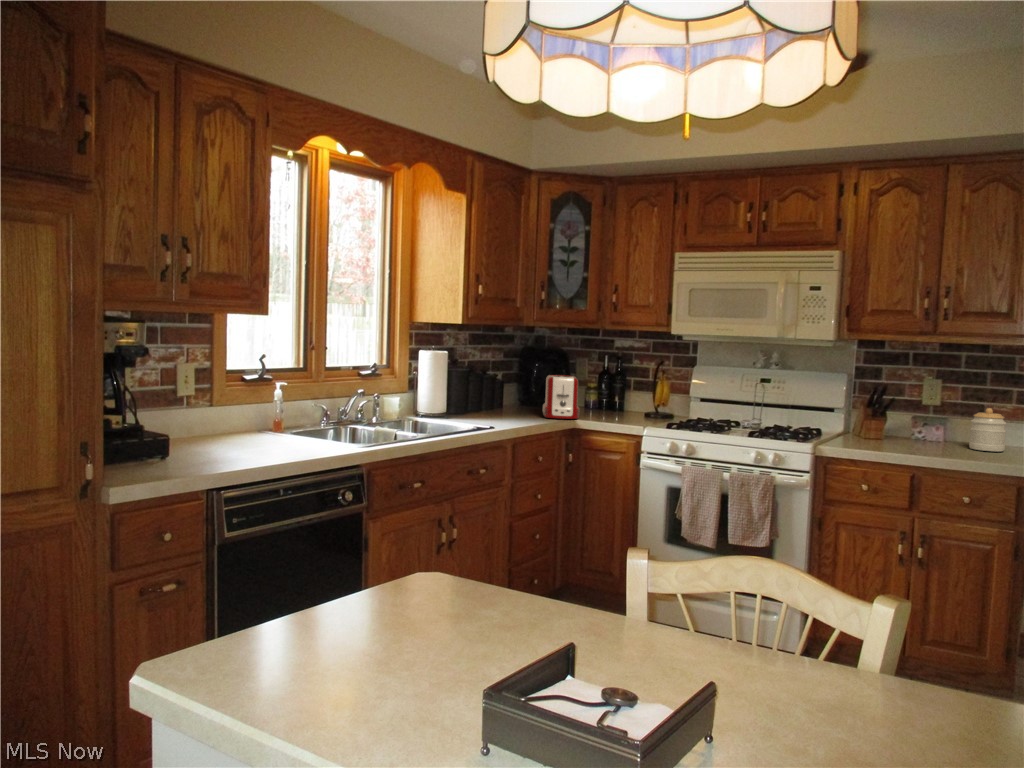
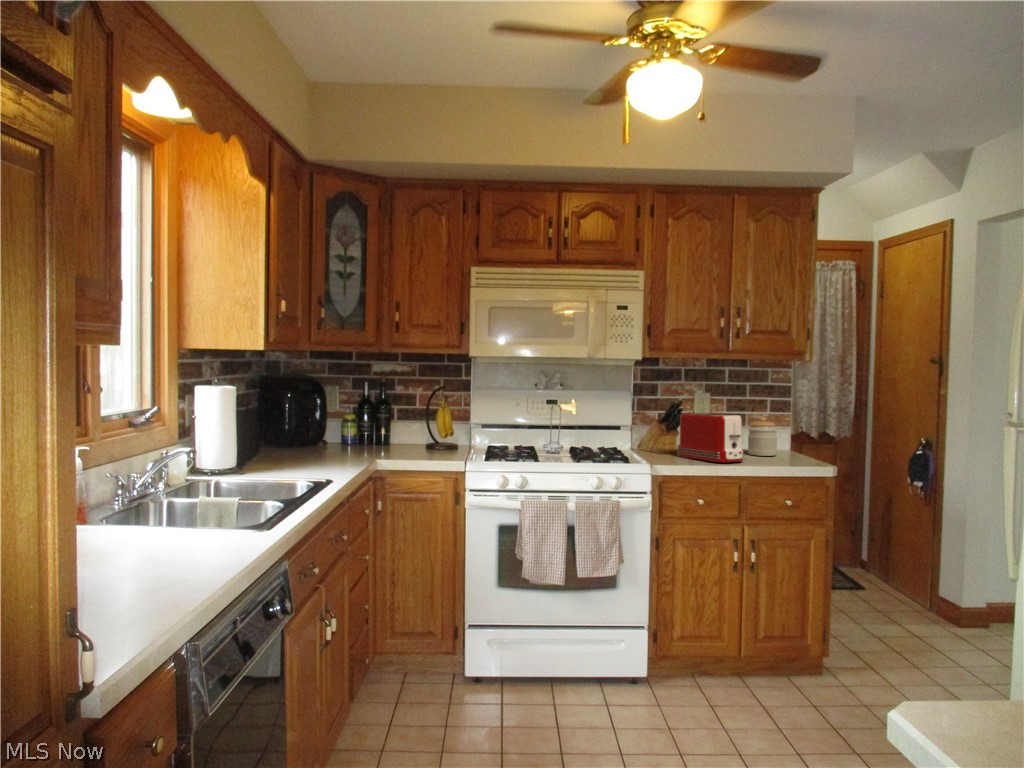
toaster: present [543,375,579,419] -> present [677,413,743,462]

